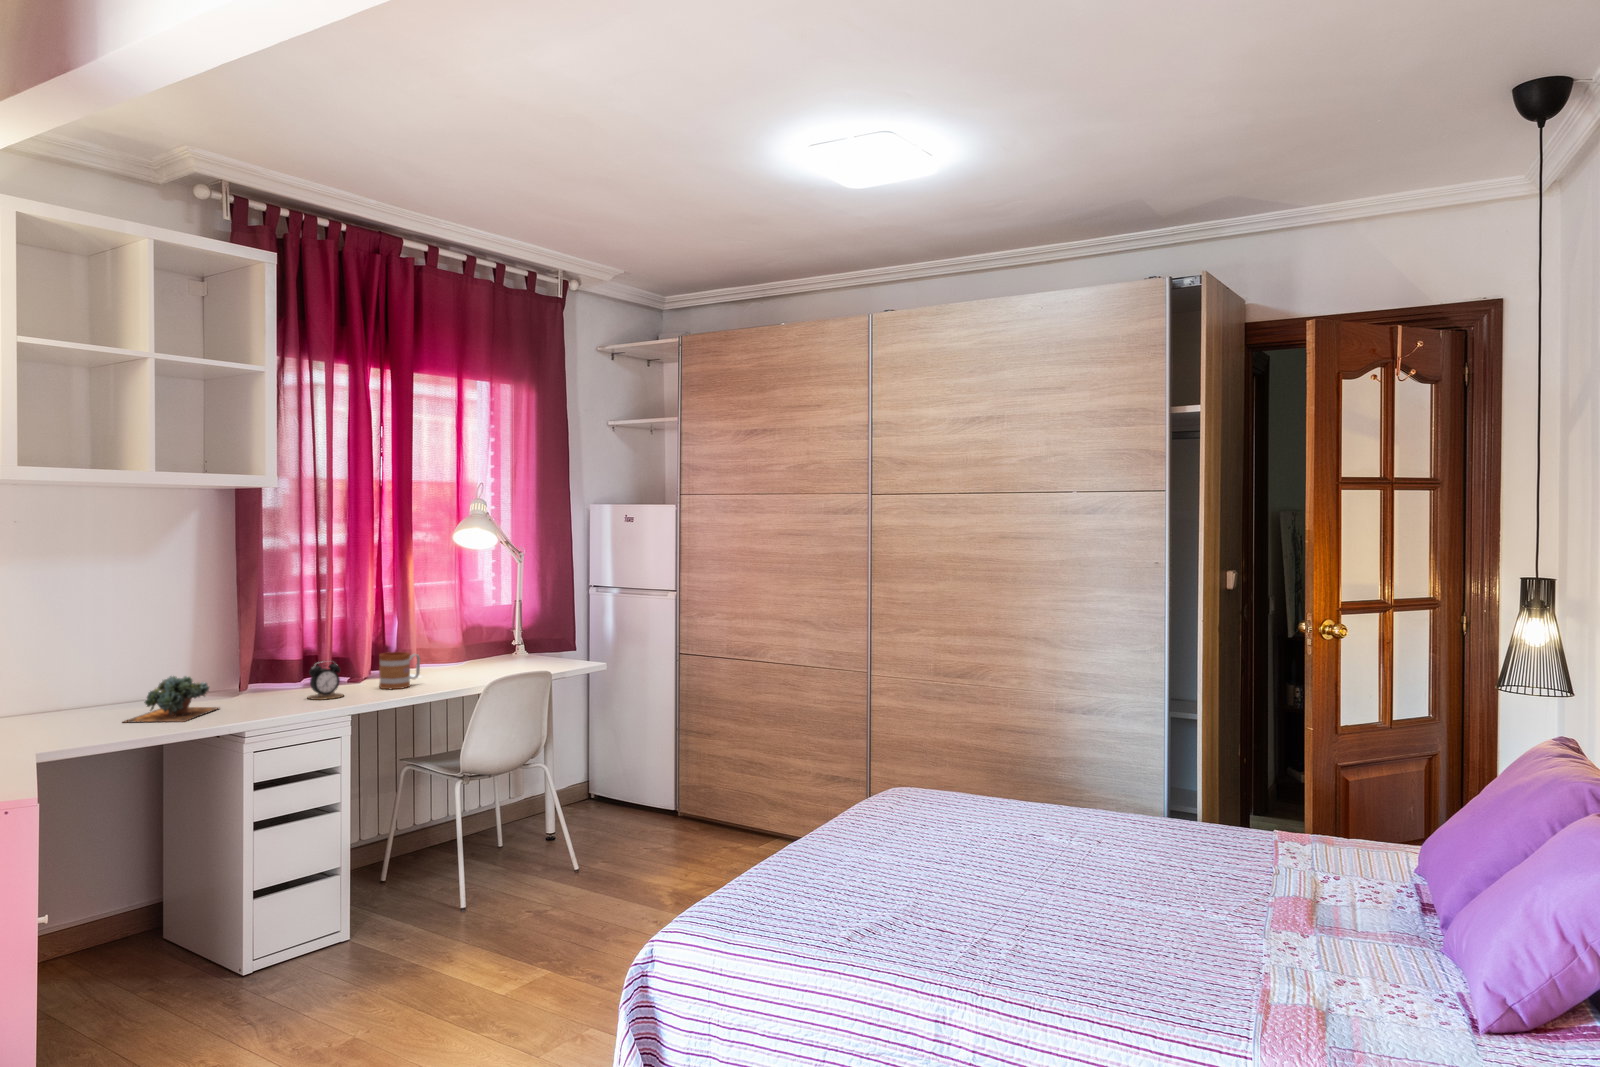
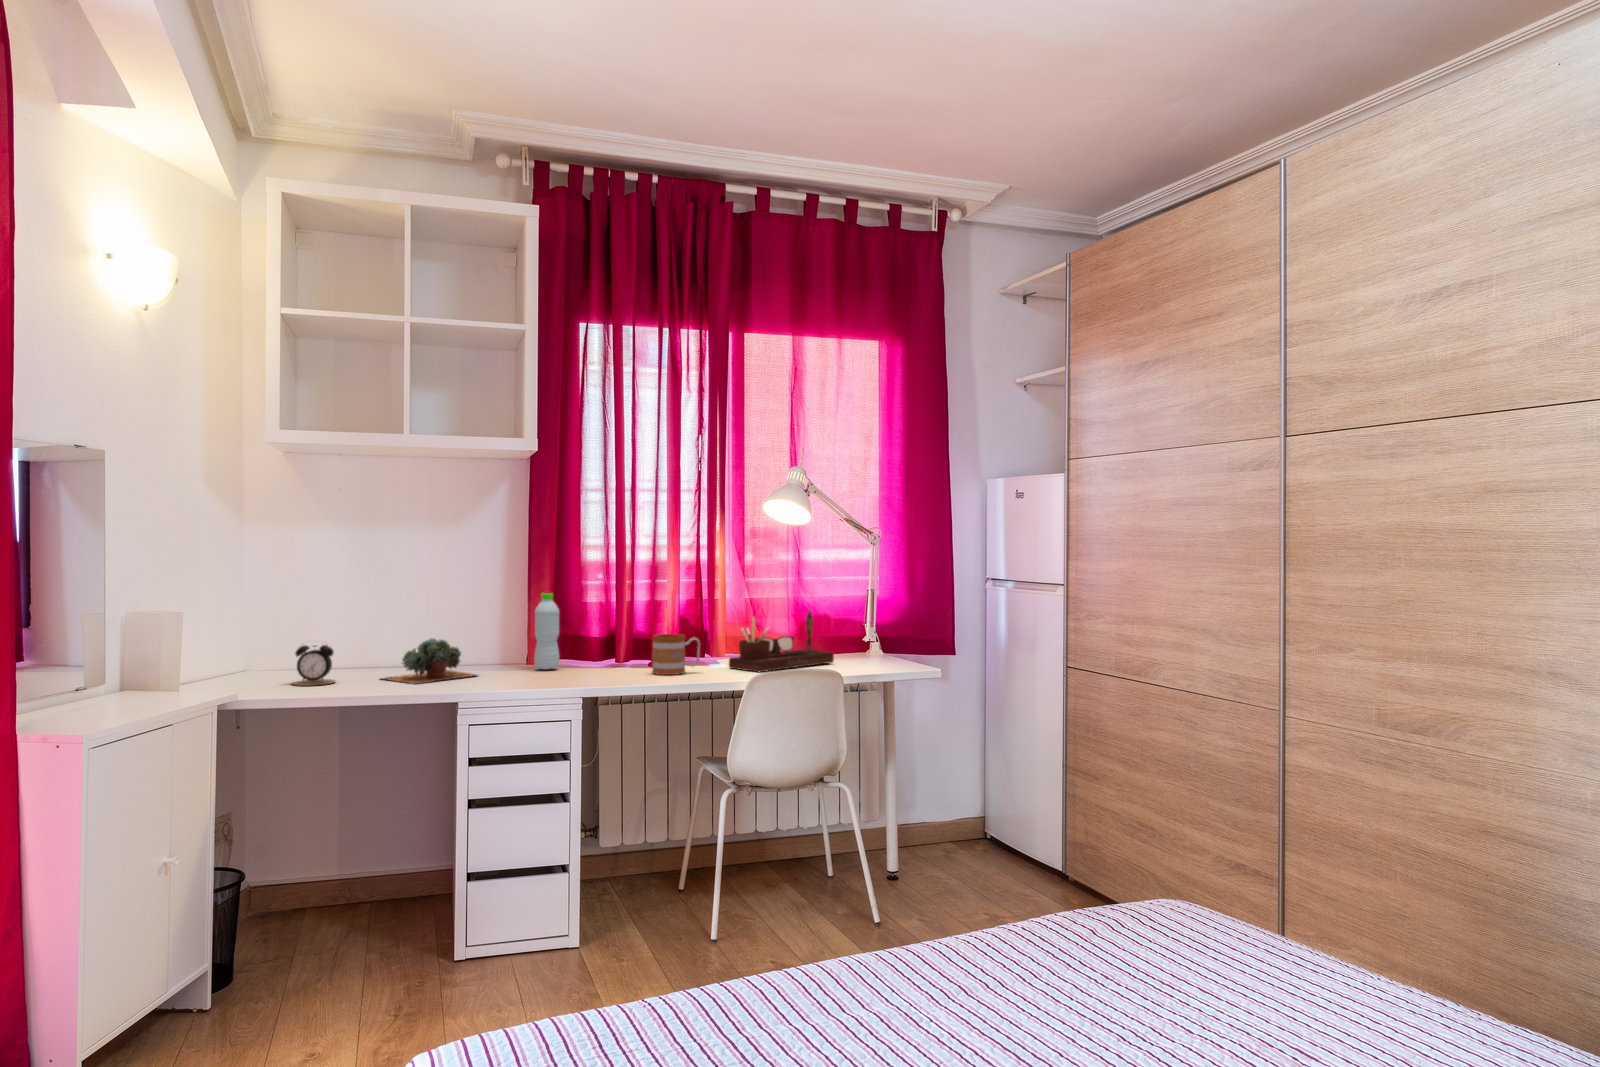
water bottle: none [252,623,278,696] -> present [534,593,559,669]
desk organizer: none [432,623,505,679] -> present [729,611,834,672]
alarm clock: present [308,663,344,700] -> present [292,645,335,686]

